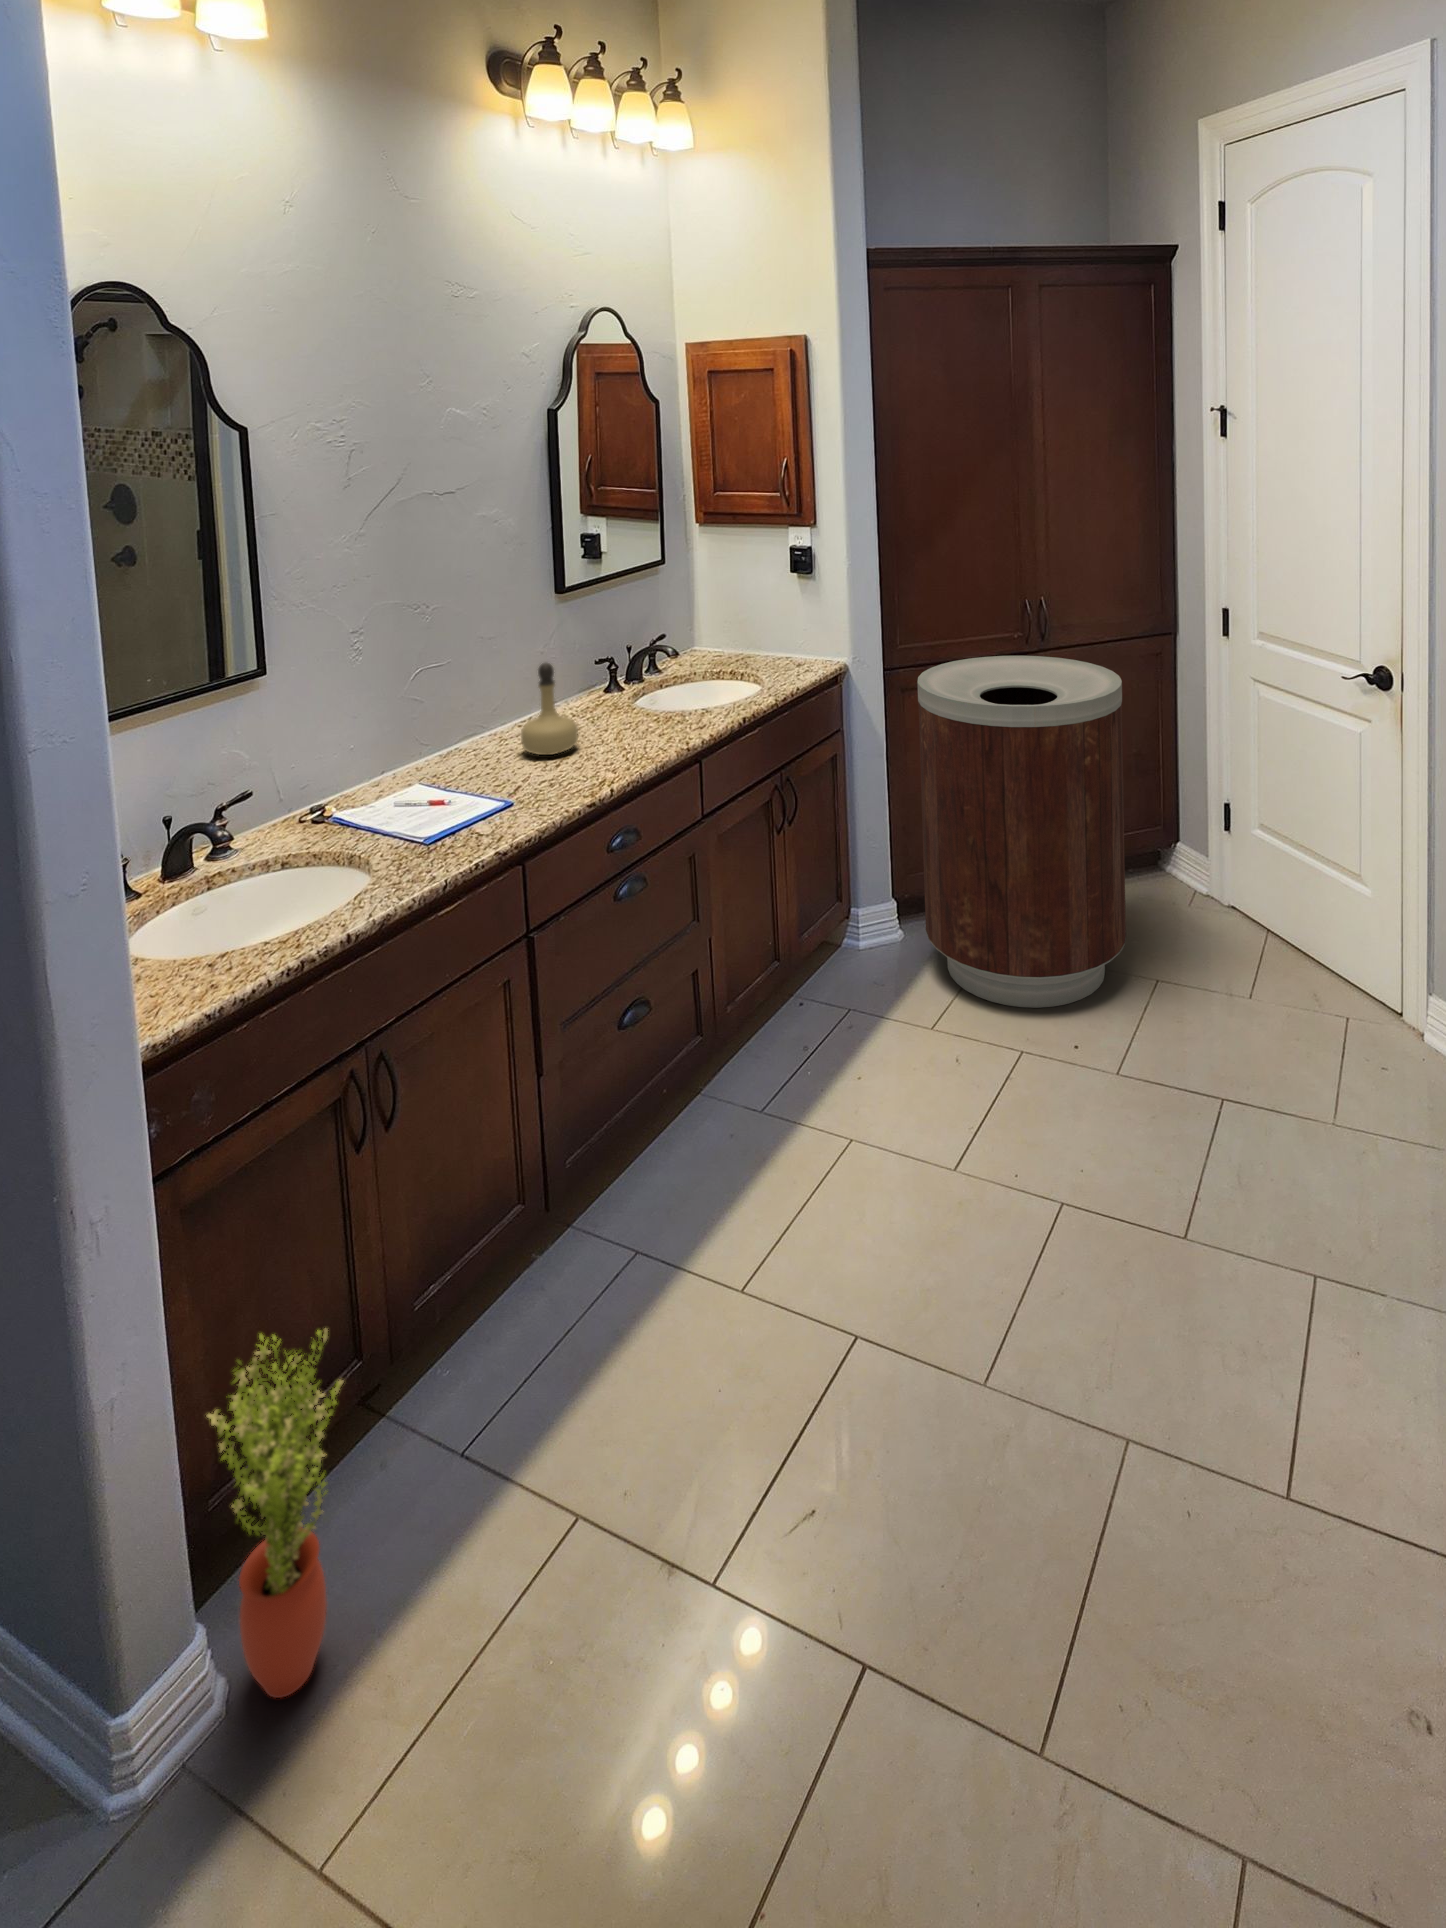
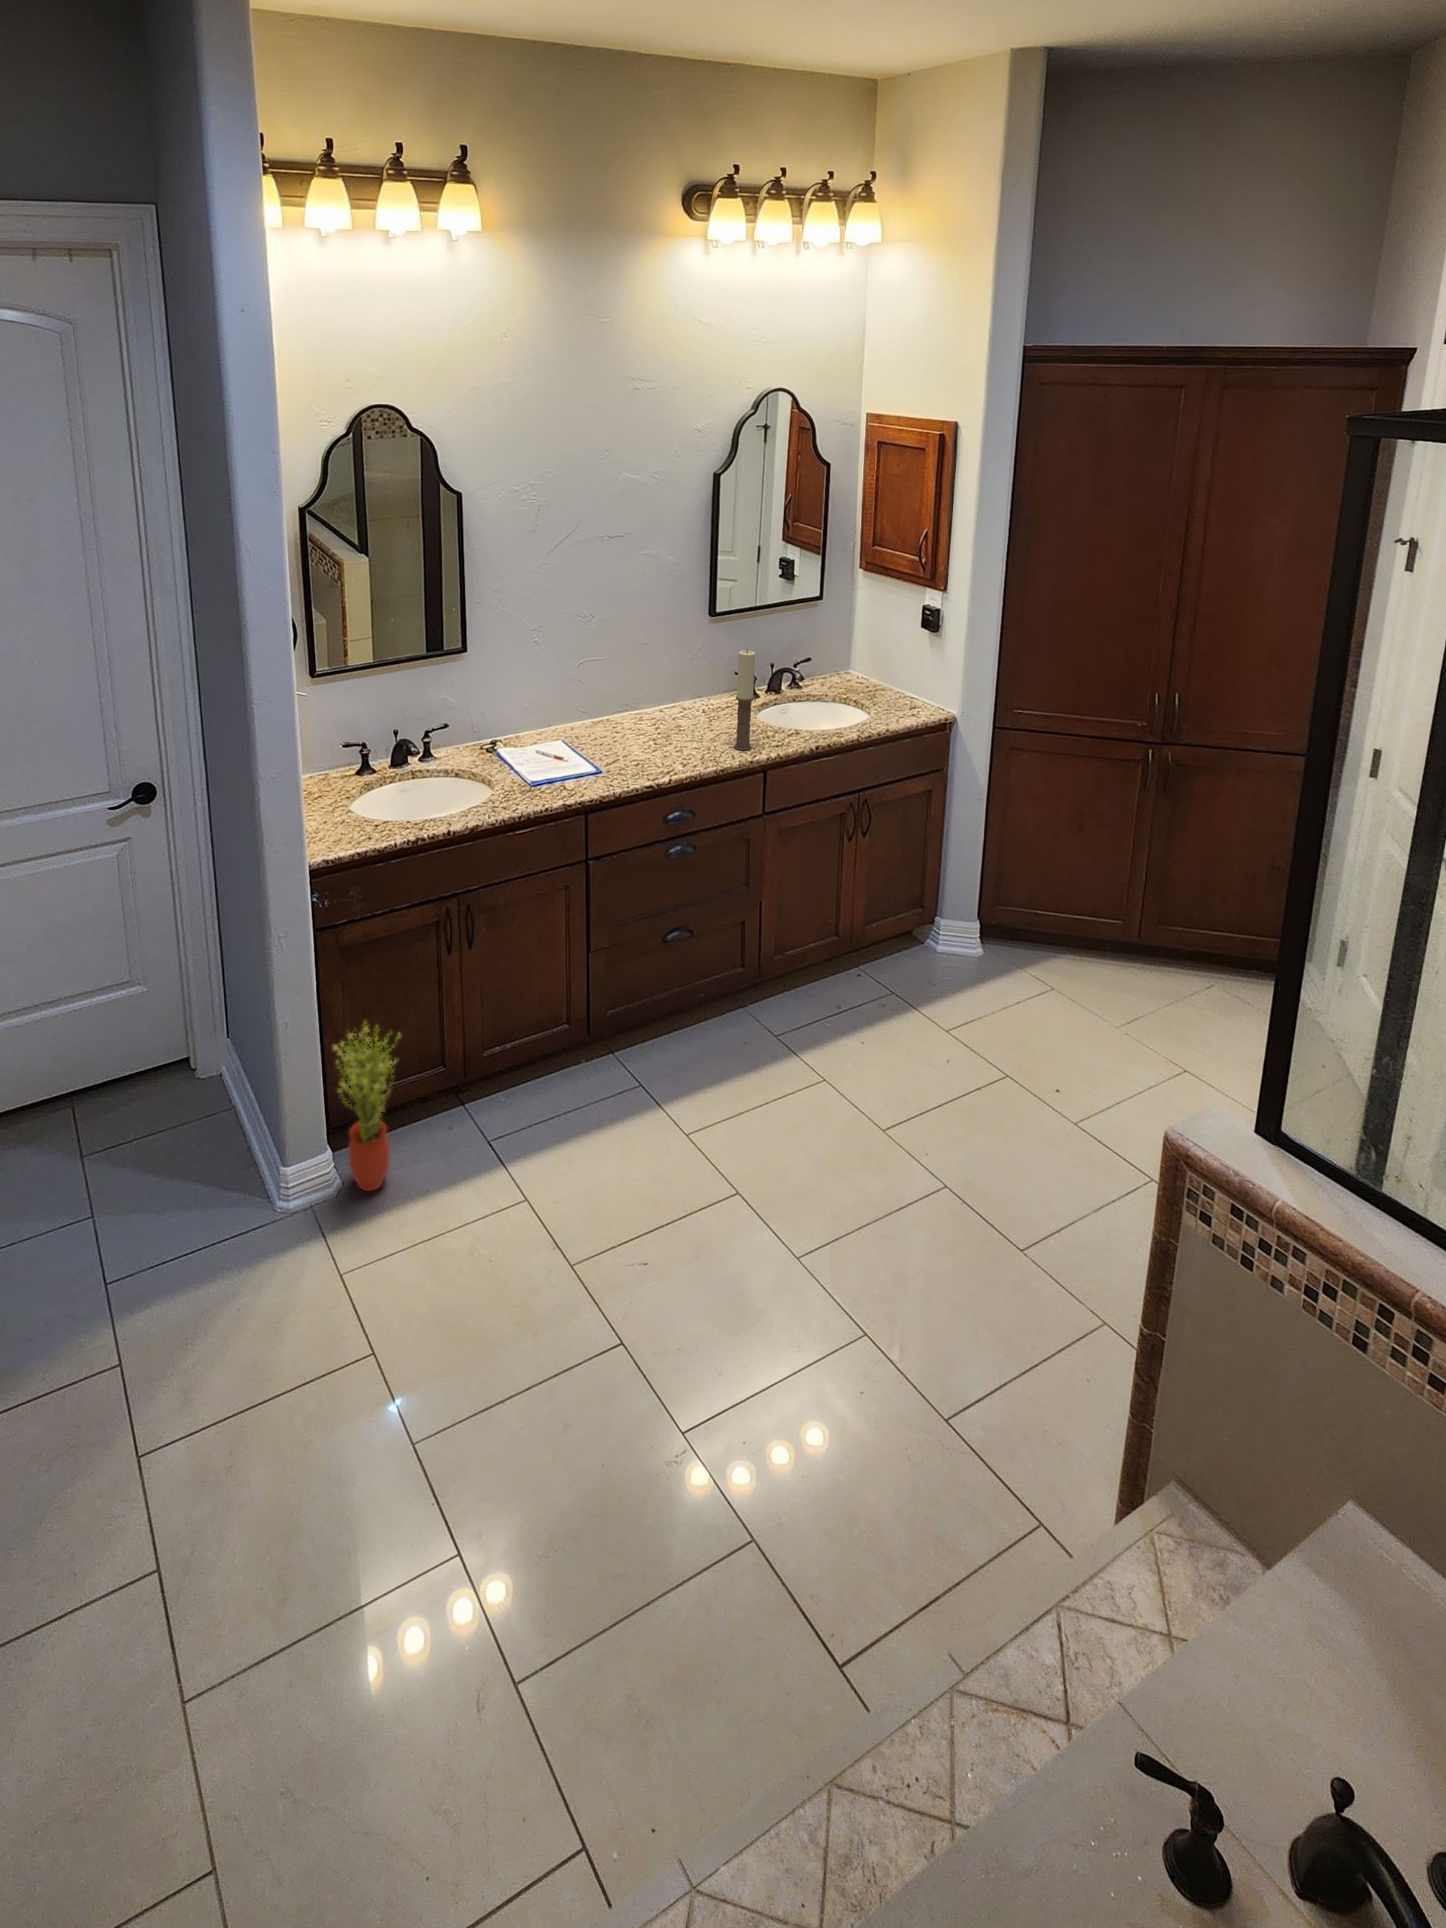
candle: none [647,605,674,738] -> present [734,650,755,750]
trash can: present [917,656,1126,1008] -> none [974,737,1199,1060]
perfume bottle: present [521,663,578,755] -> none [638,676,680,743]

